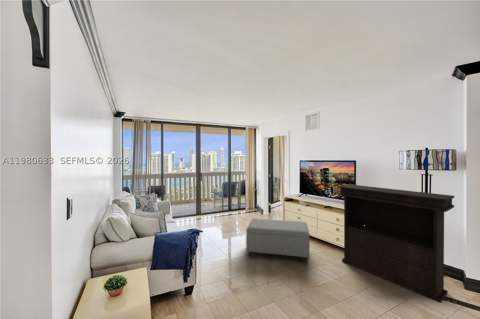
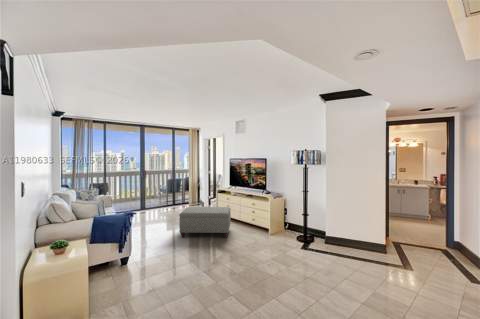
console table: present [339,185,454,303] -> none [251,176,316,252]

